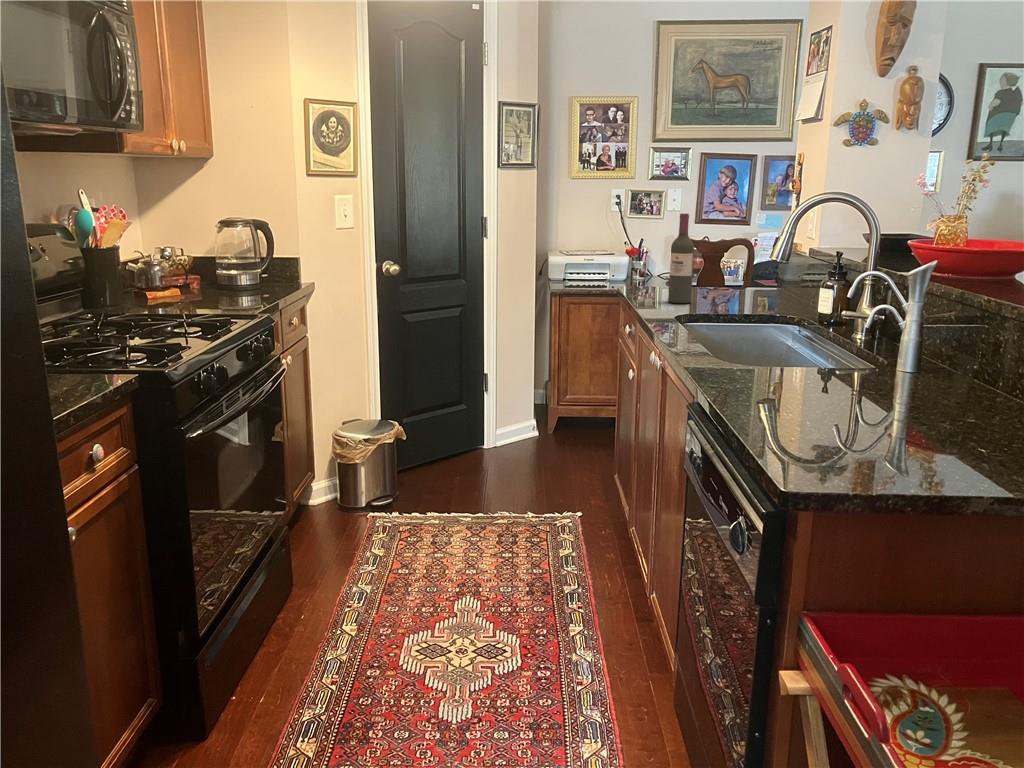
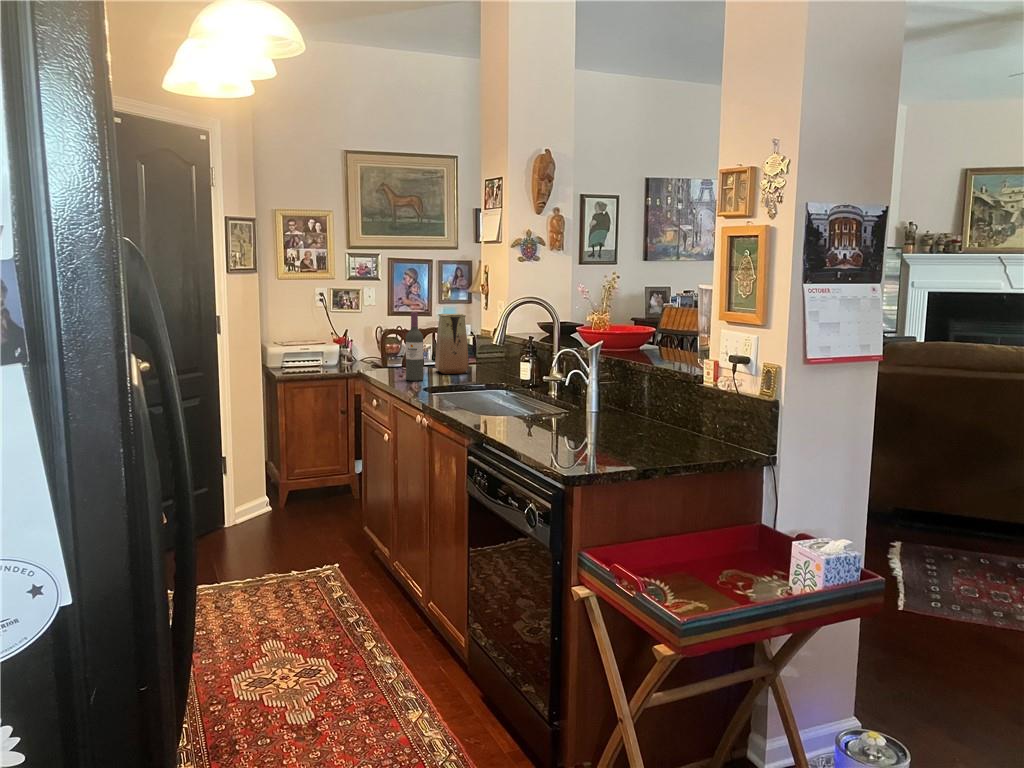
vase: none [716,217,761,297] -> present [435,314,469,374]

